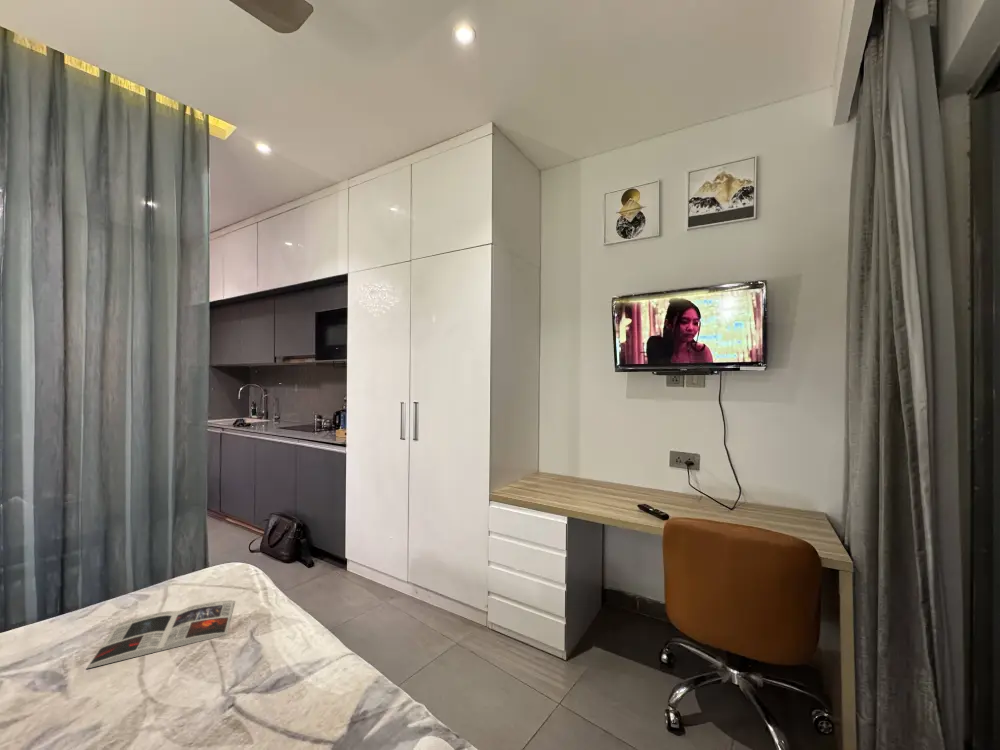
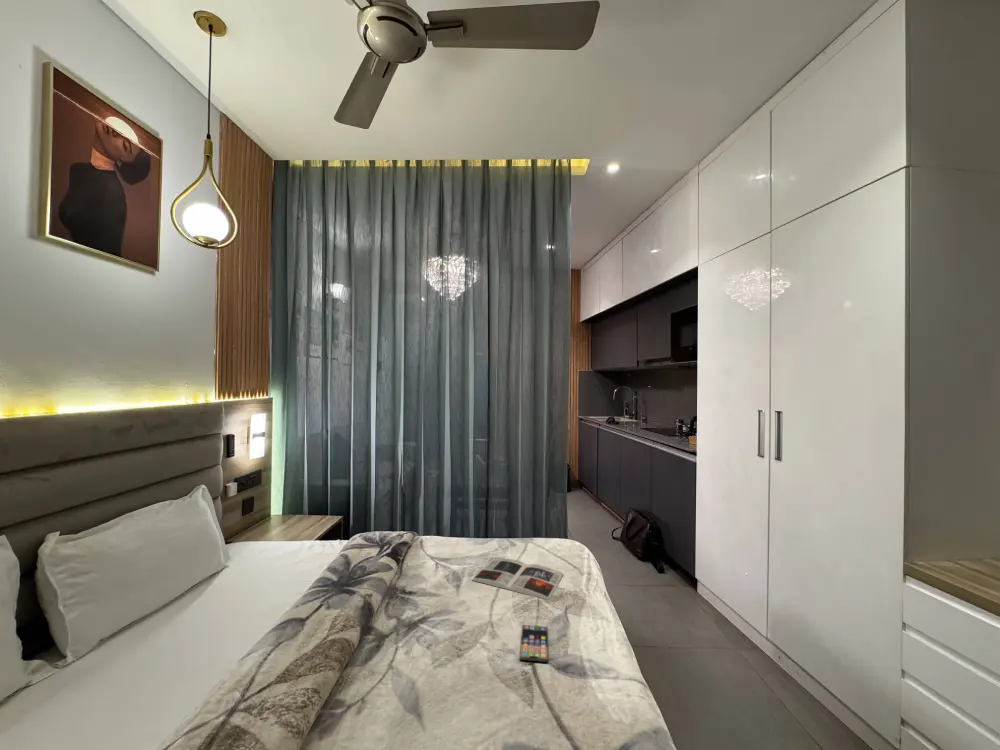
smartphone: none [203,661,253,711] -> present [520,625,548,662]

